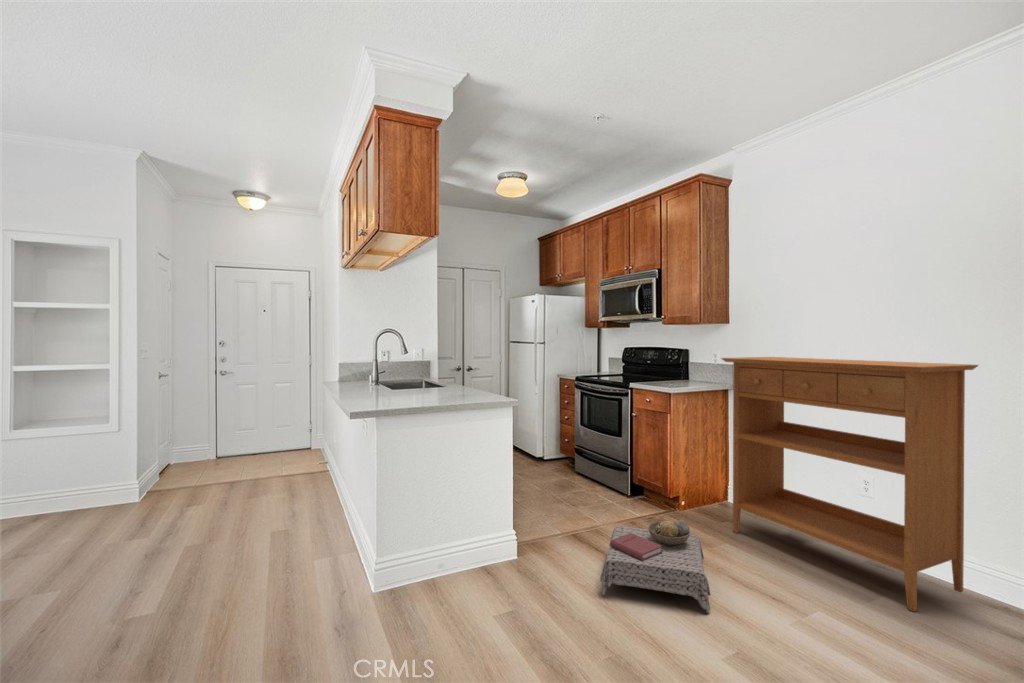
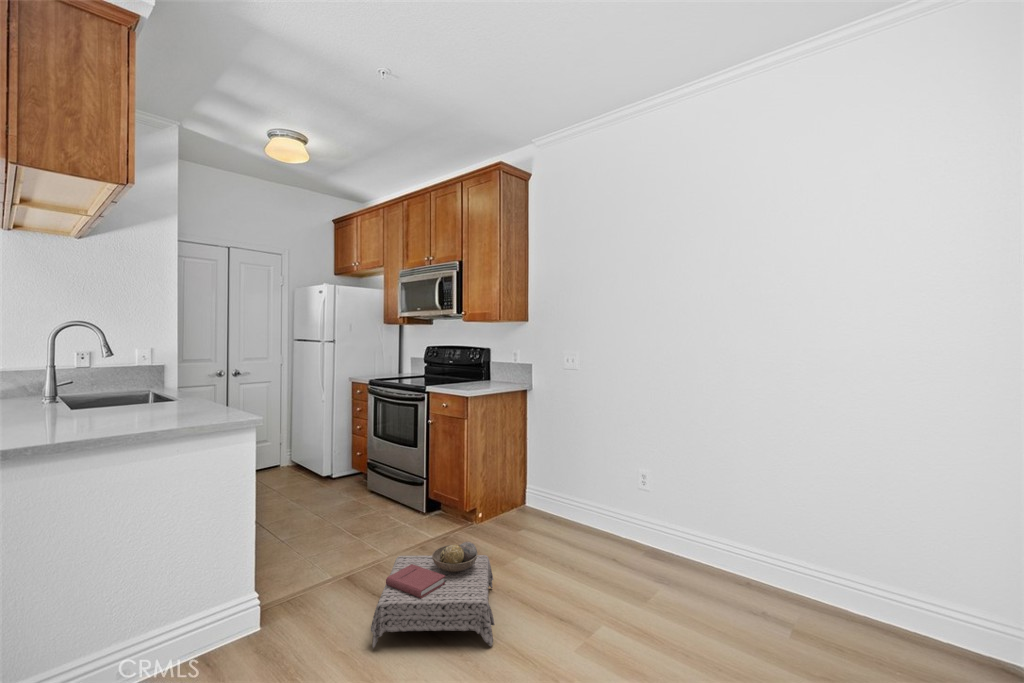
console table: present [721,357,978,611] -> none [517,357,731,603]

